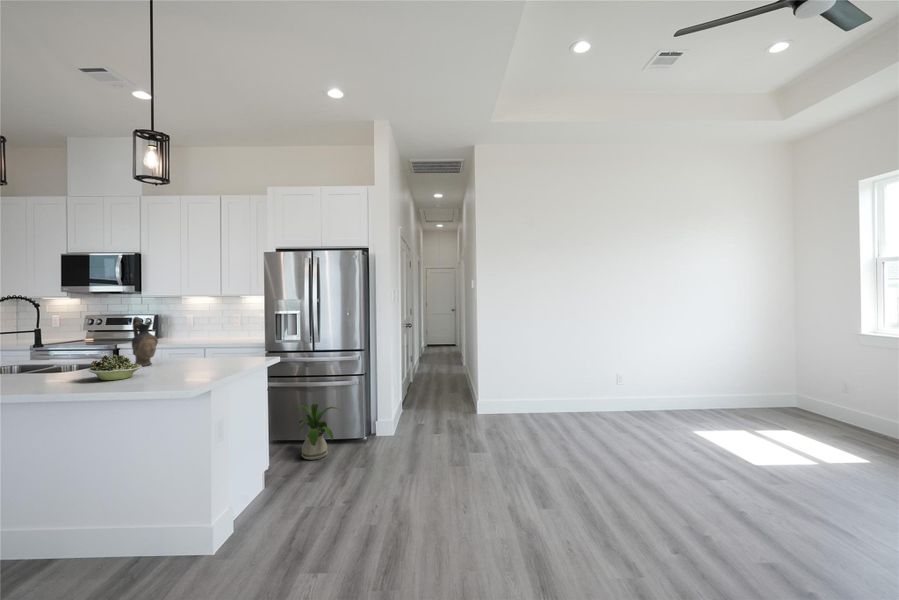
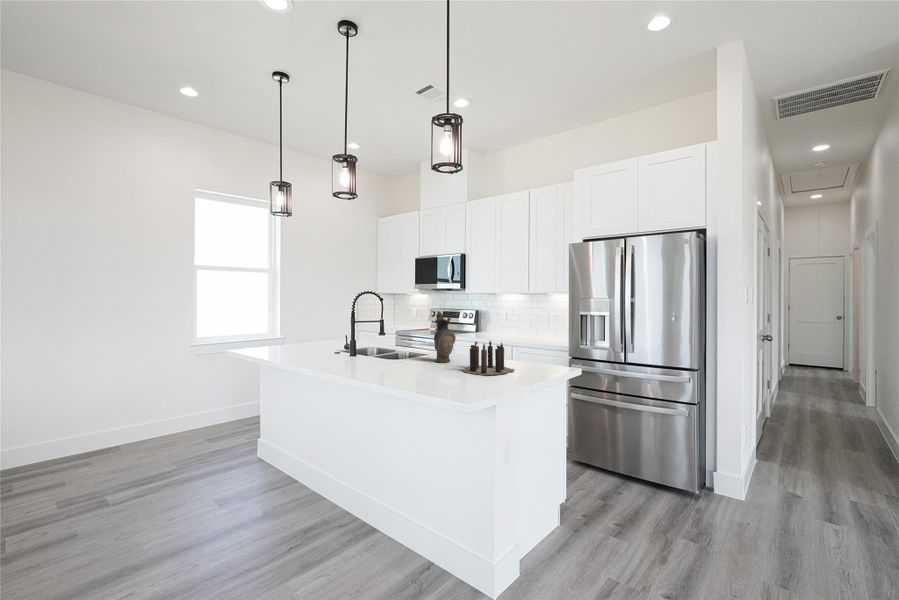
candle: none [166,340,228,370] -> present [463,341,515,376]
bowl: present [88,355,141,380] -> none [387,349,431,377]
house plant: present [296,403,338,460] -> none [593,430,662,506]

